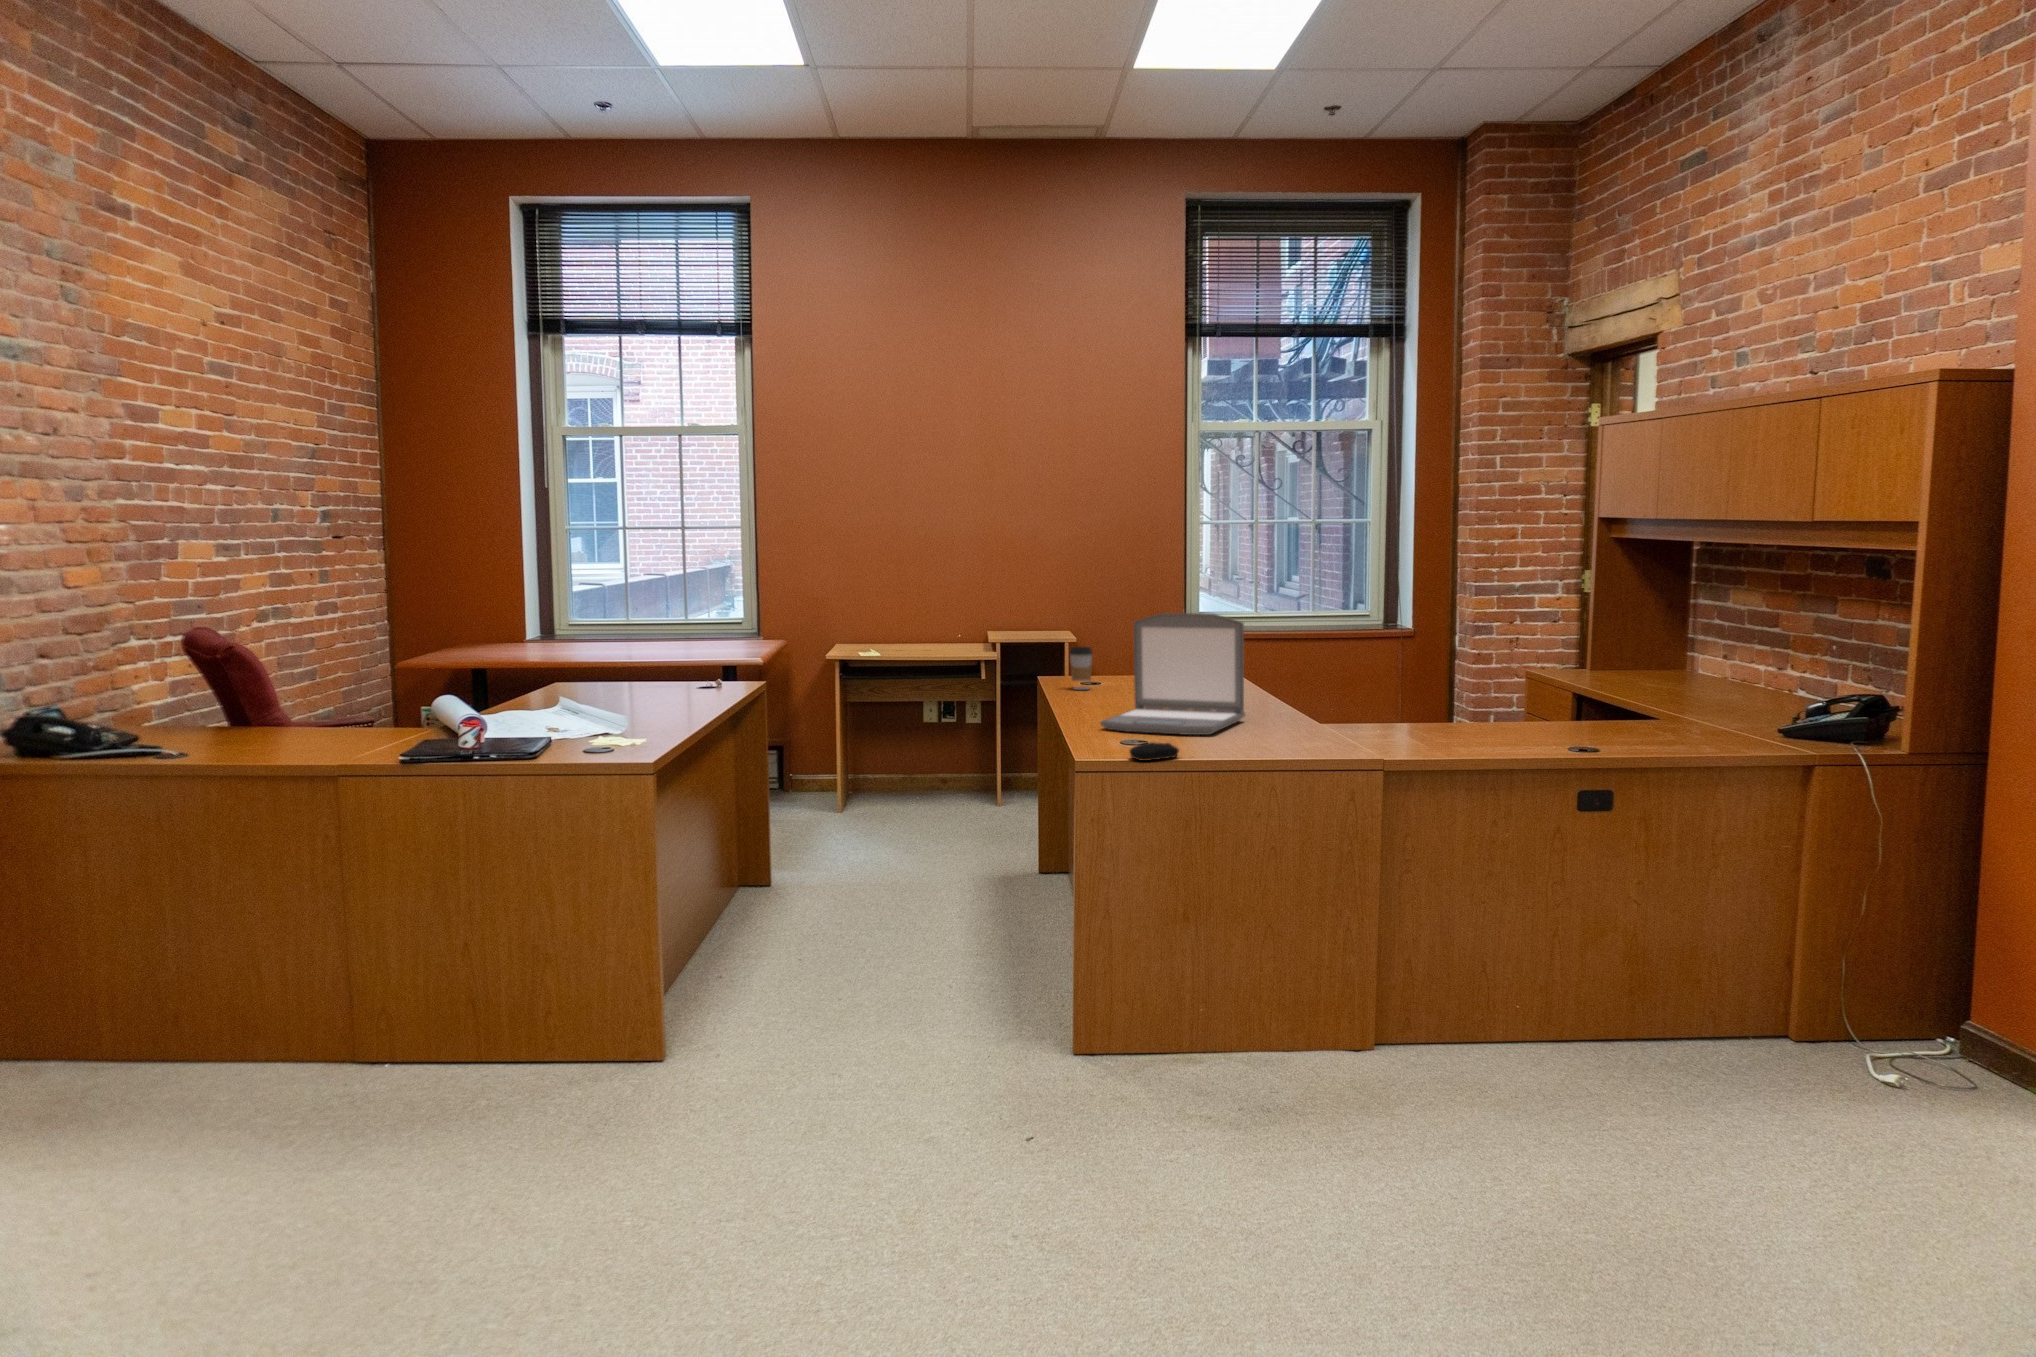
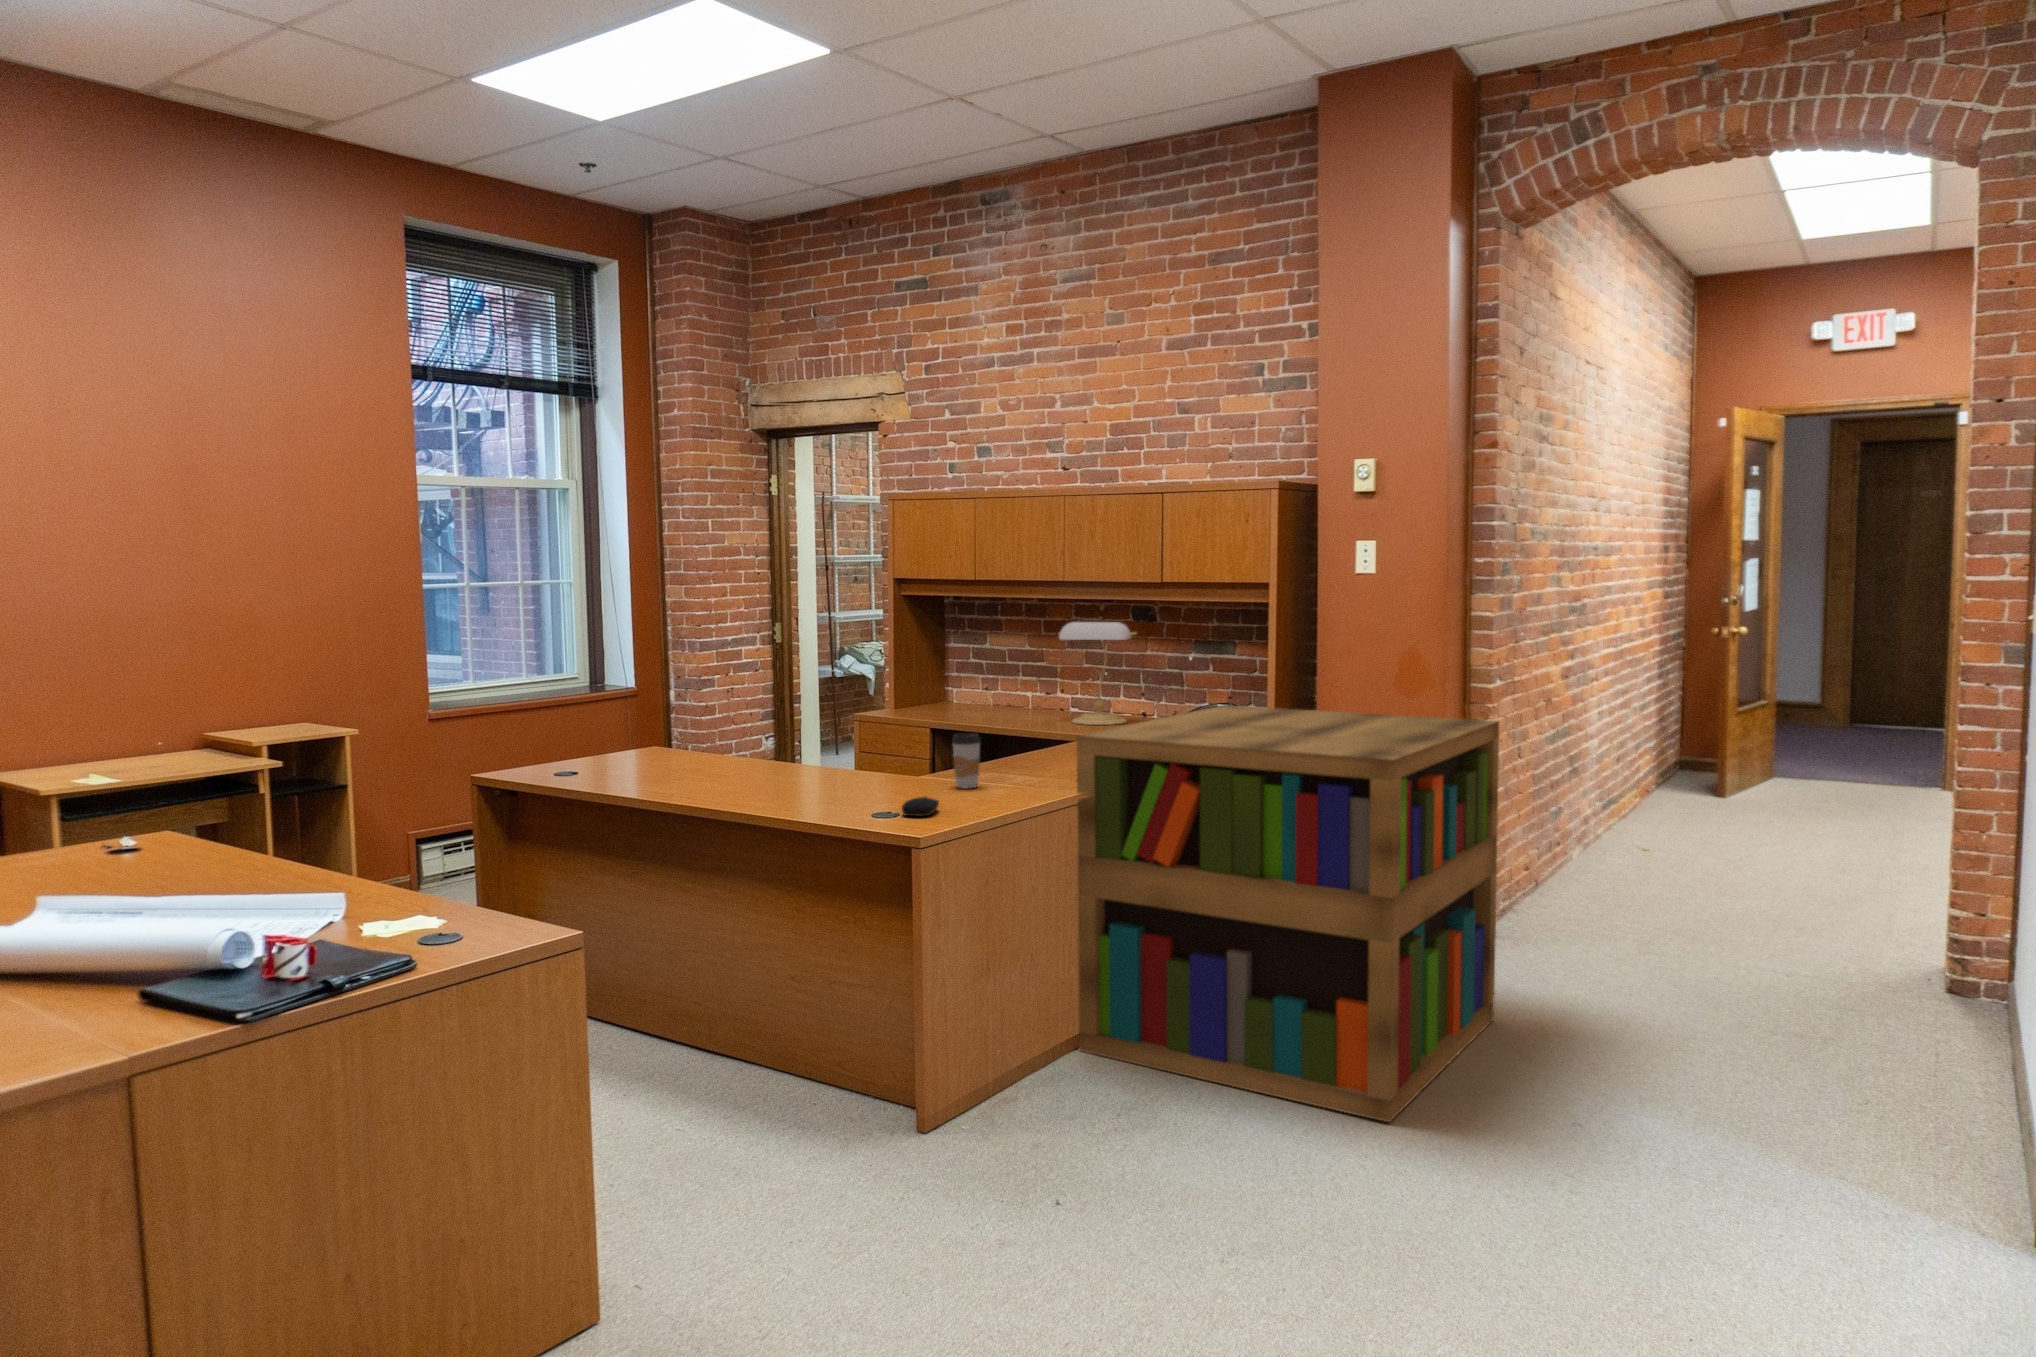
desk lamp: none [1701,575,1812,712] -> present [1059,622,1136,725]
laptop: present [1100,613,1245,735] -> none [728,671,880,800]
coffee cup: present [1070,647,1092,690] -> present [952,733,980,788]
bookshelf: none [1358,692,1992,1244] -> present [1077,705,1499,1122]

